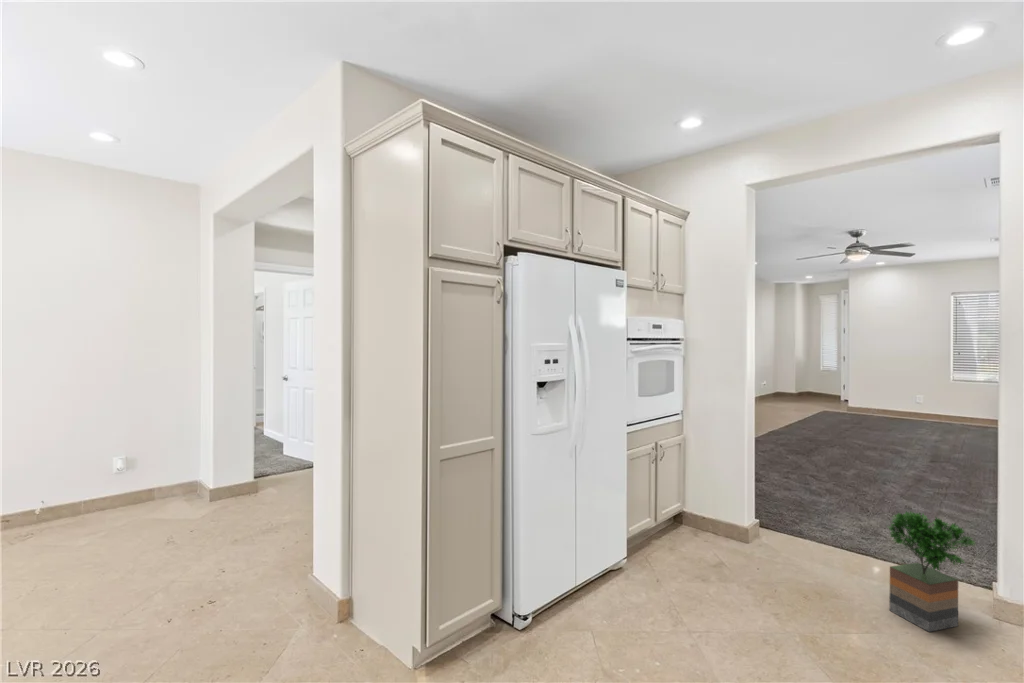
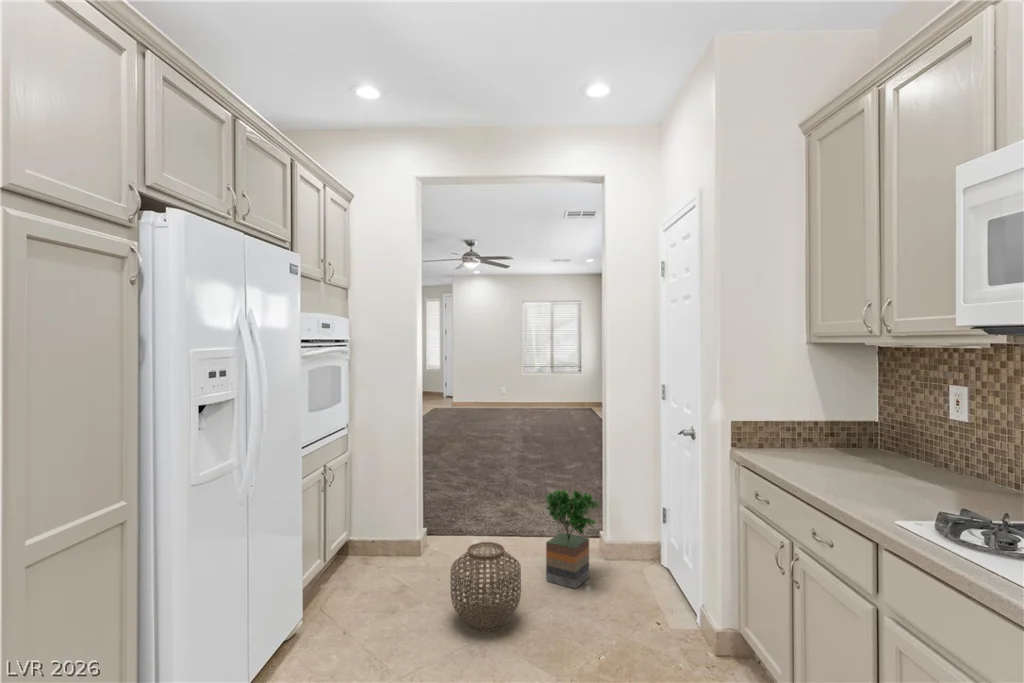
woven basket: none [755,541,837,632] -> present [451,542,521,631]

